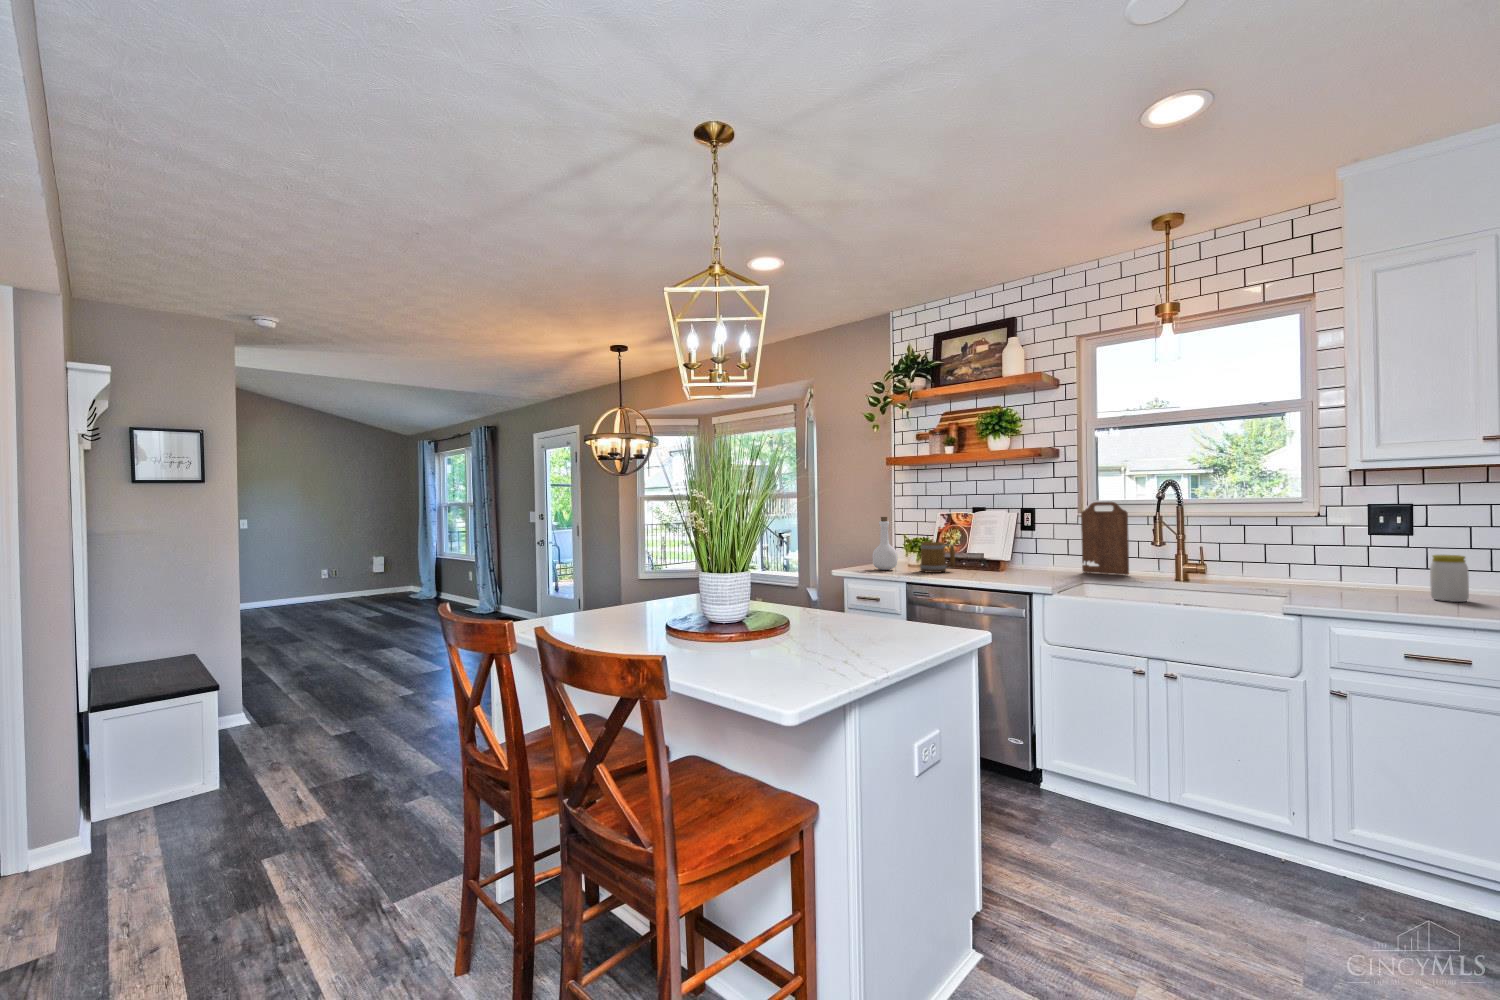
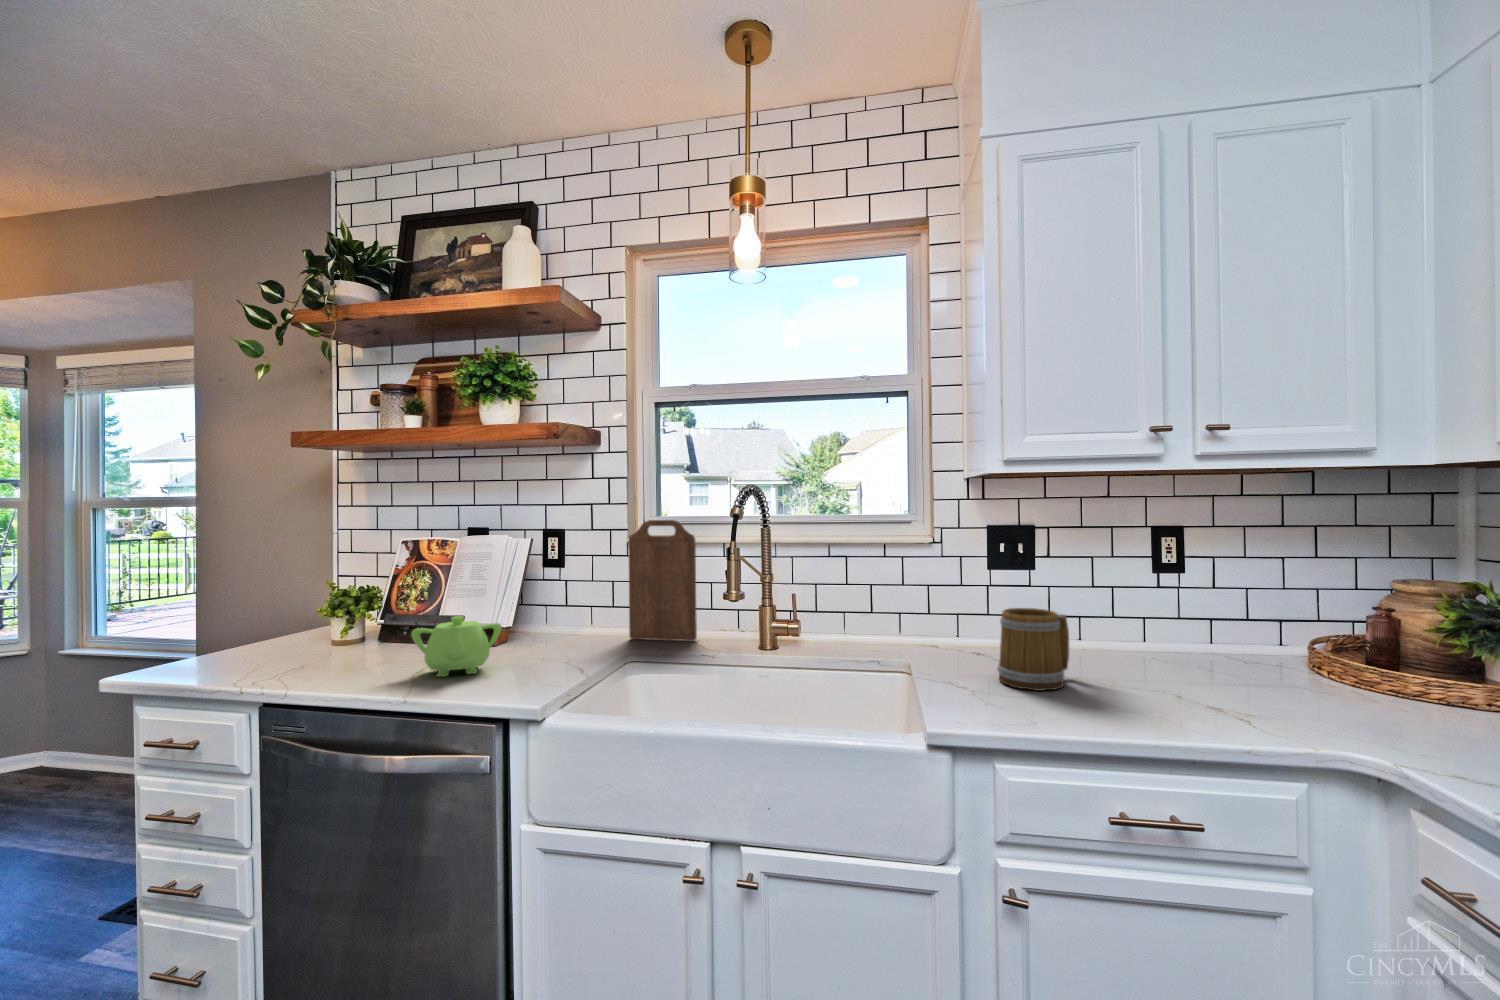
bottle: present [872,517,898,570] -> none [201,552,270,668]
mug: present [920,542,955,573] -> present [997,608,1069,691]
teapot: none [973,549,1016,578] -> present [411,616,502,677]
jar: present [1430,555,1469,602] -> none [1077,602,1121,675]

